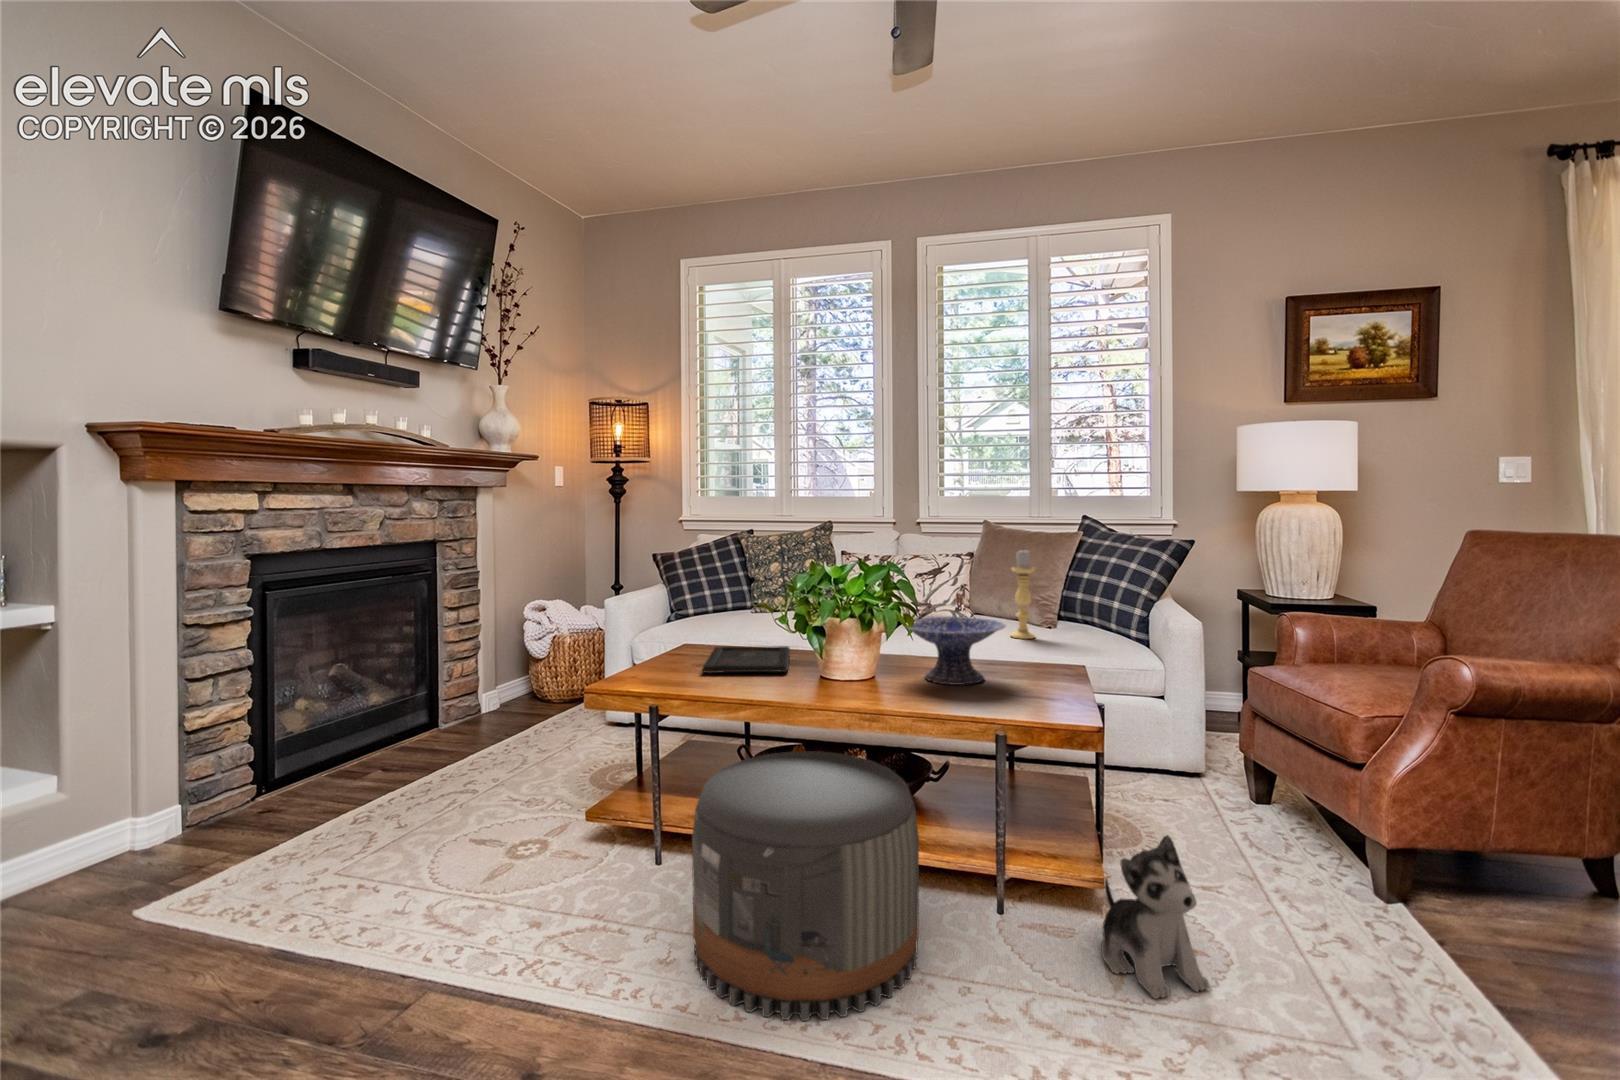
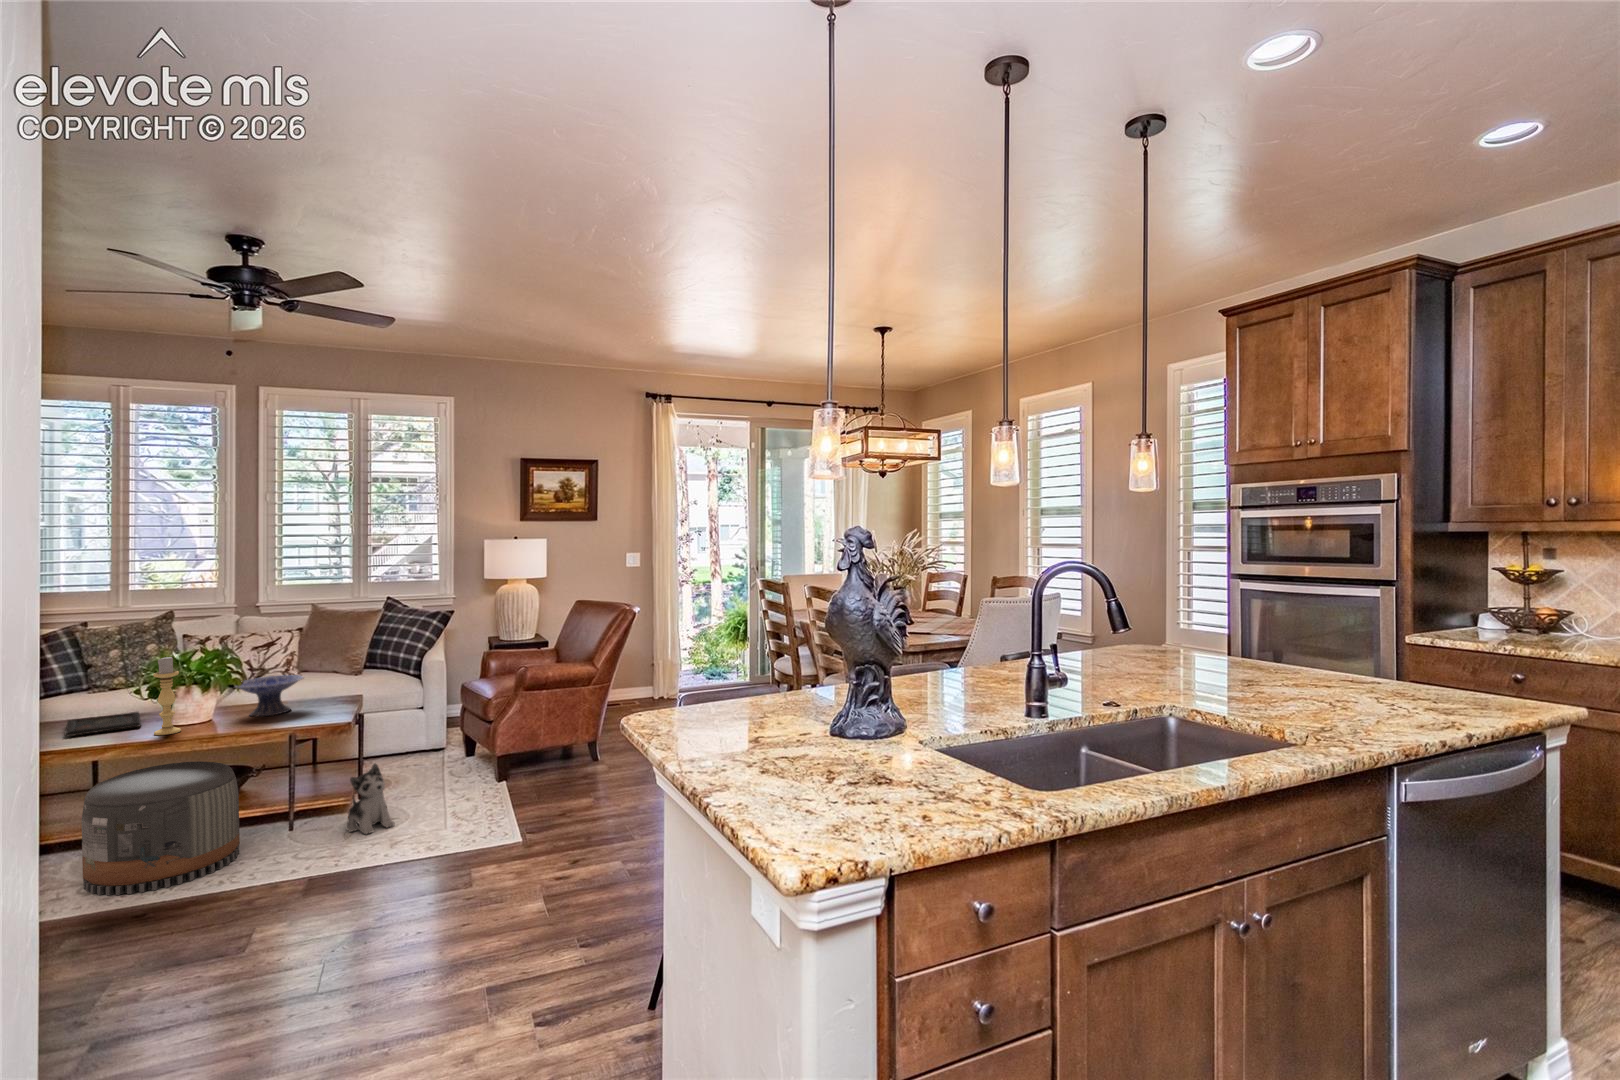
candle holder: present [1011,551,1035,639] -> present [153,657,181,735]

